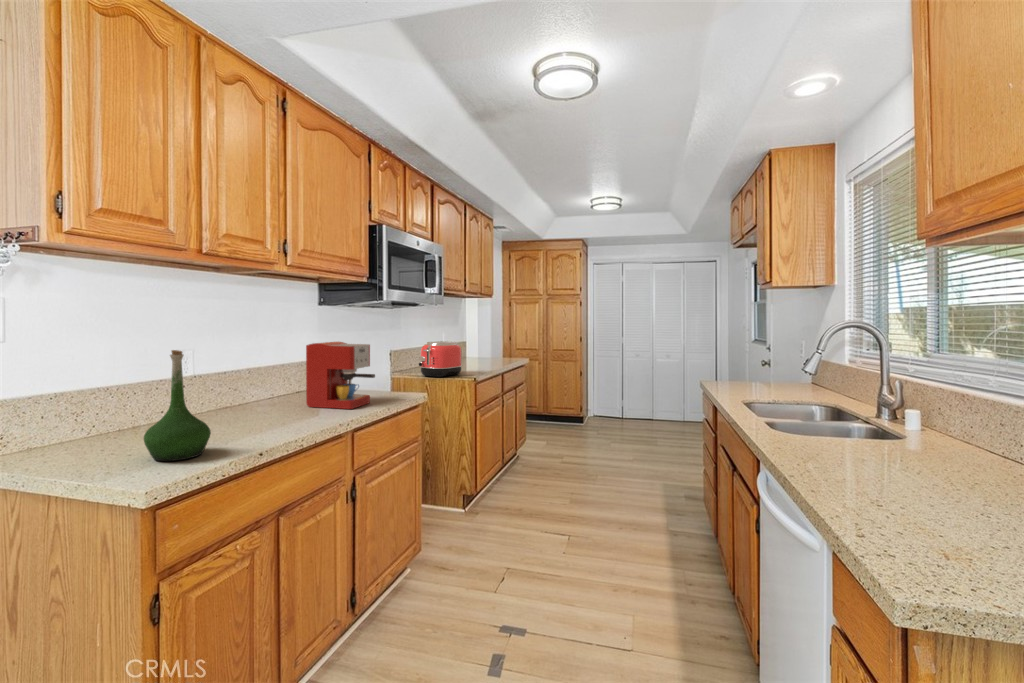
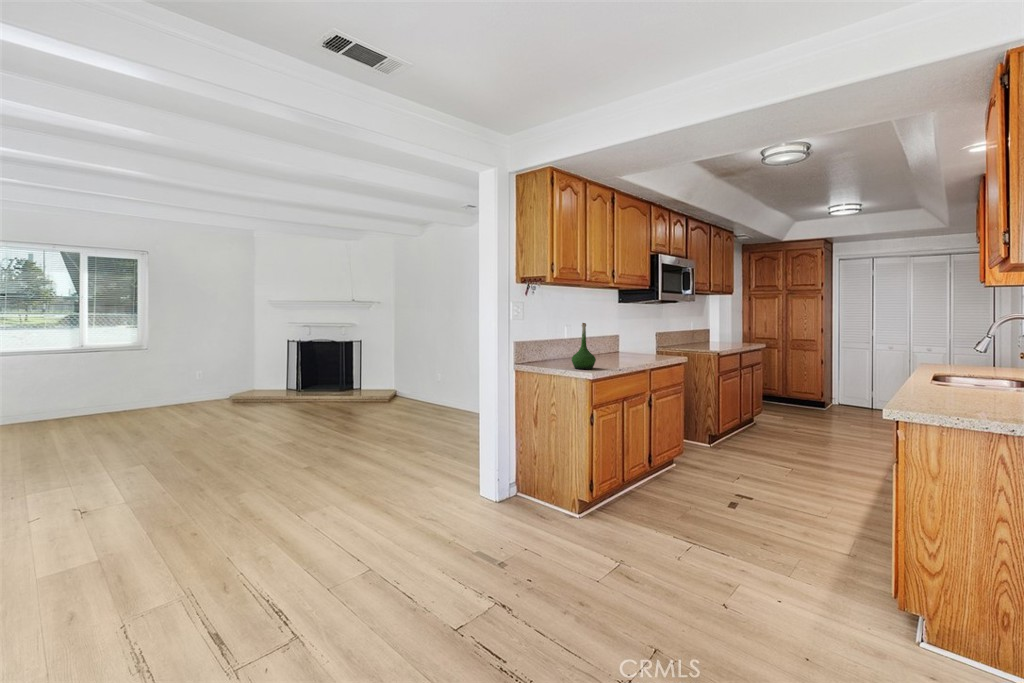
toaster: present [419,341,462,377] -> none [677,327,709,351]
coffee maker: present [306,342,375,409] -> none [620,324,658,361]

